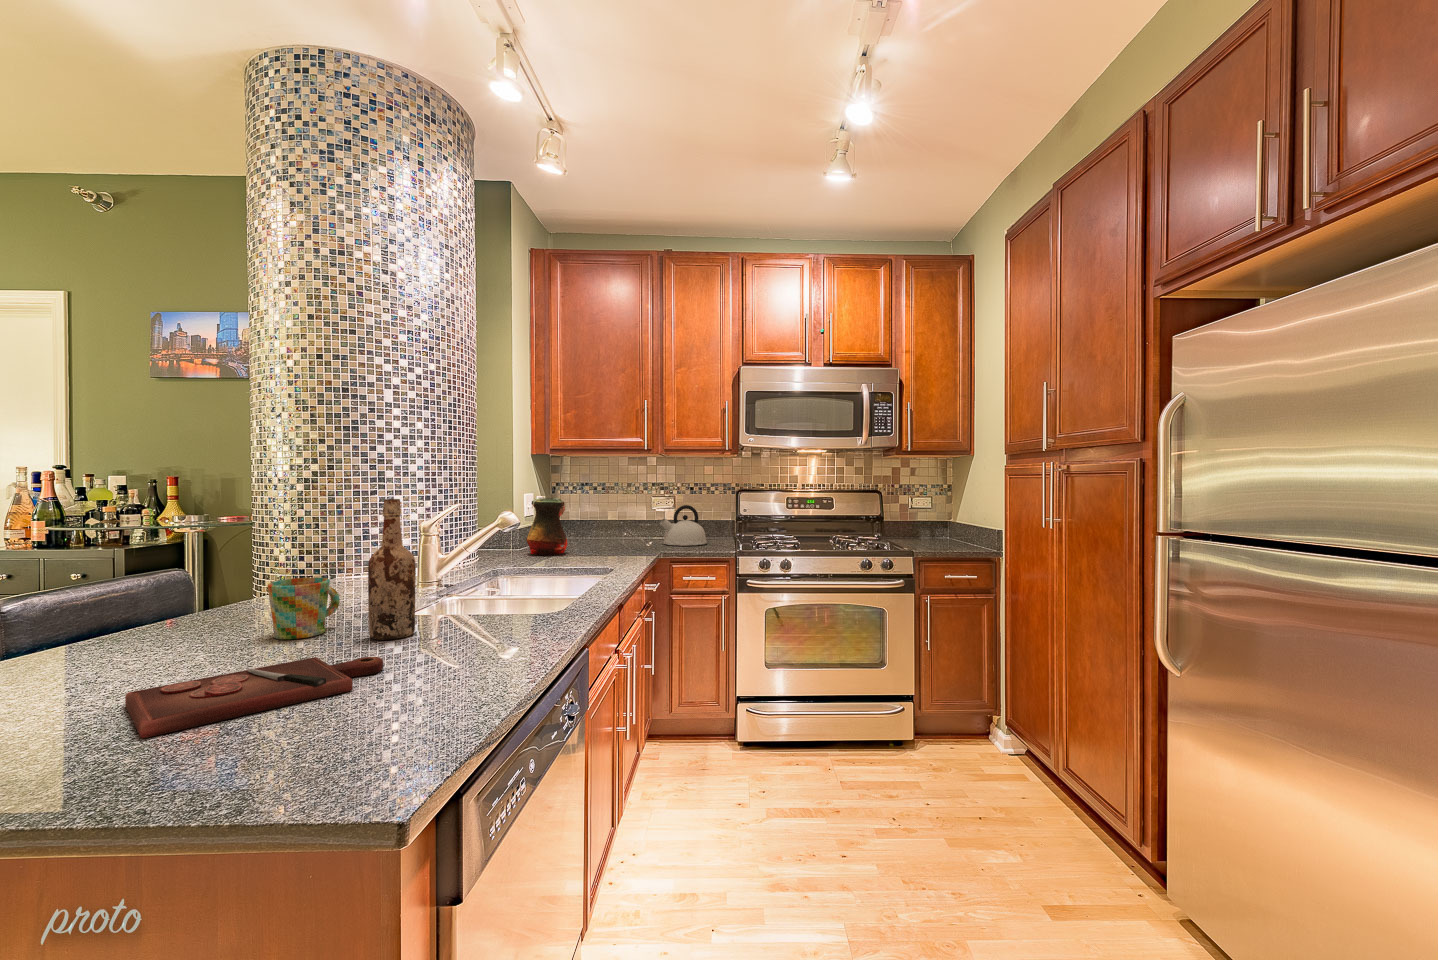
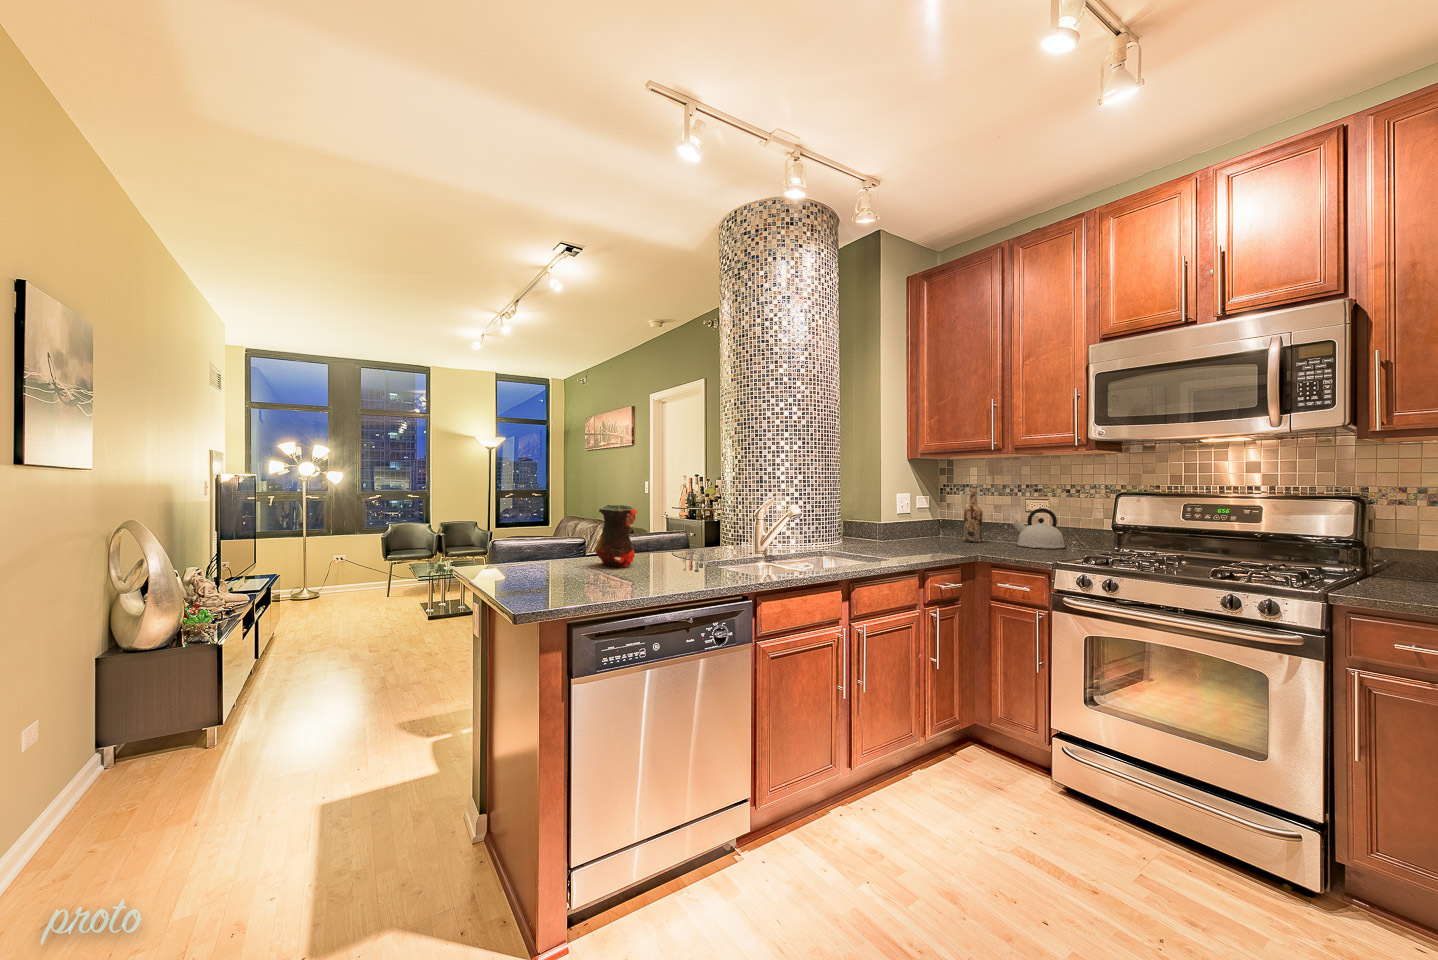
vase: present [526,498,567,555] -> present [595,505,637,567]
wine bottle: present [368,499,416,640] -> present [964,486,983,542]
mug: present [268,577,340,639] -> none [660,537,695,570]
cutting board: present [125,657,383,738] -> none [572,576,678,593]

